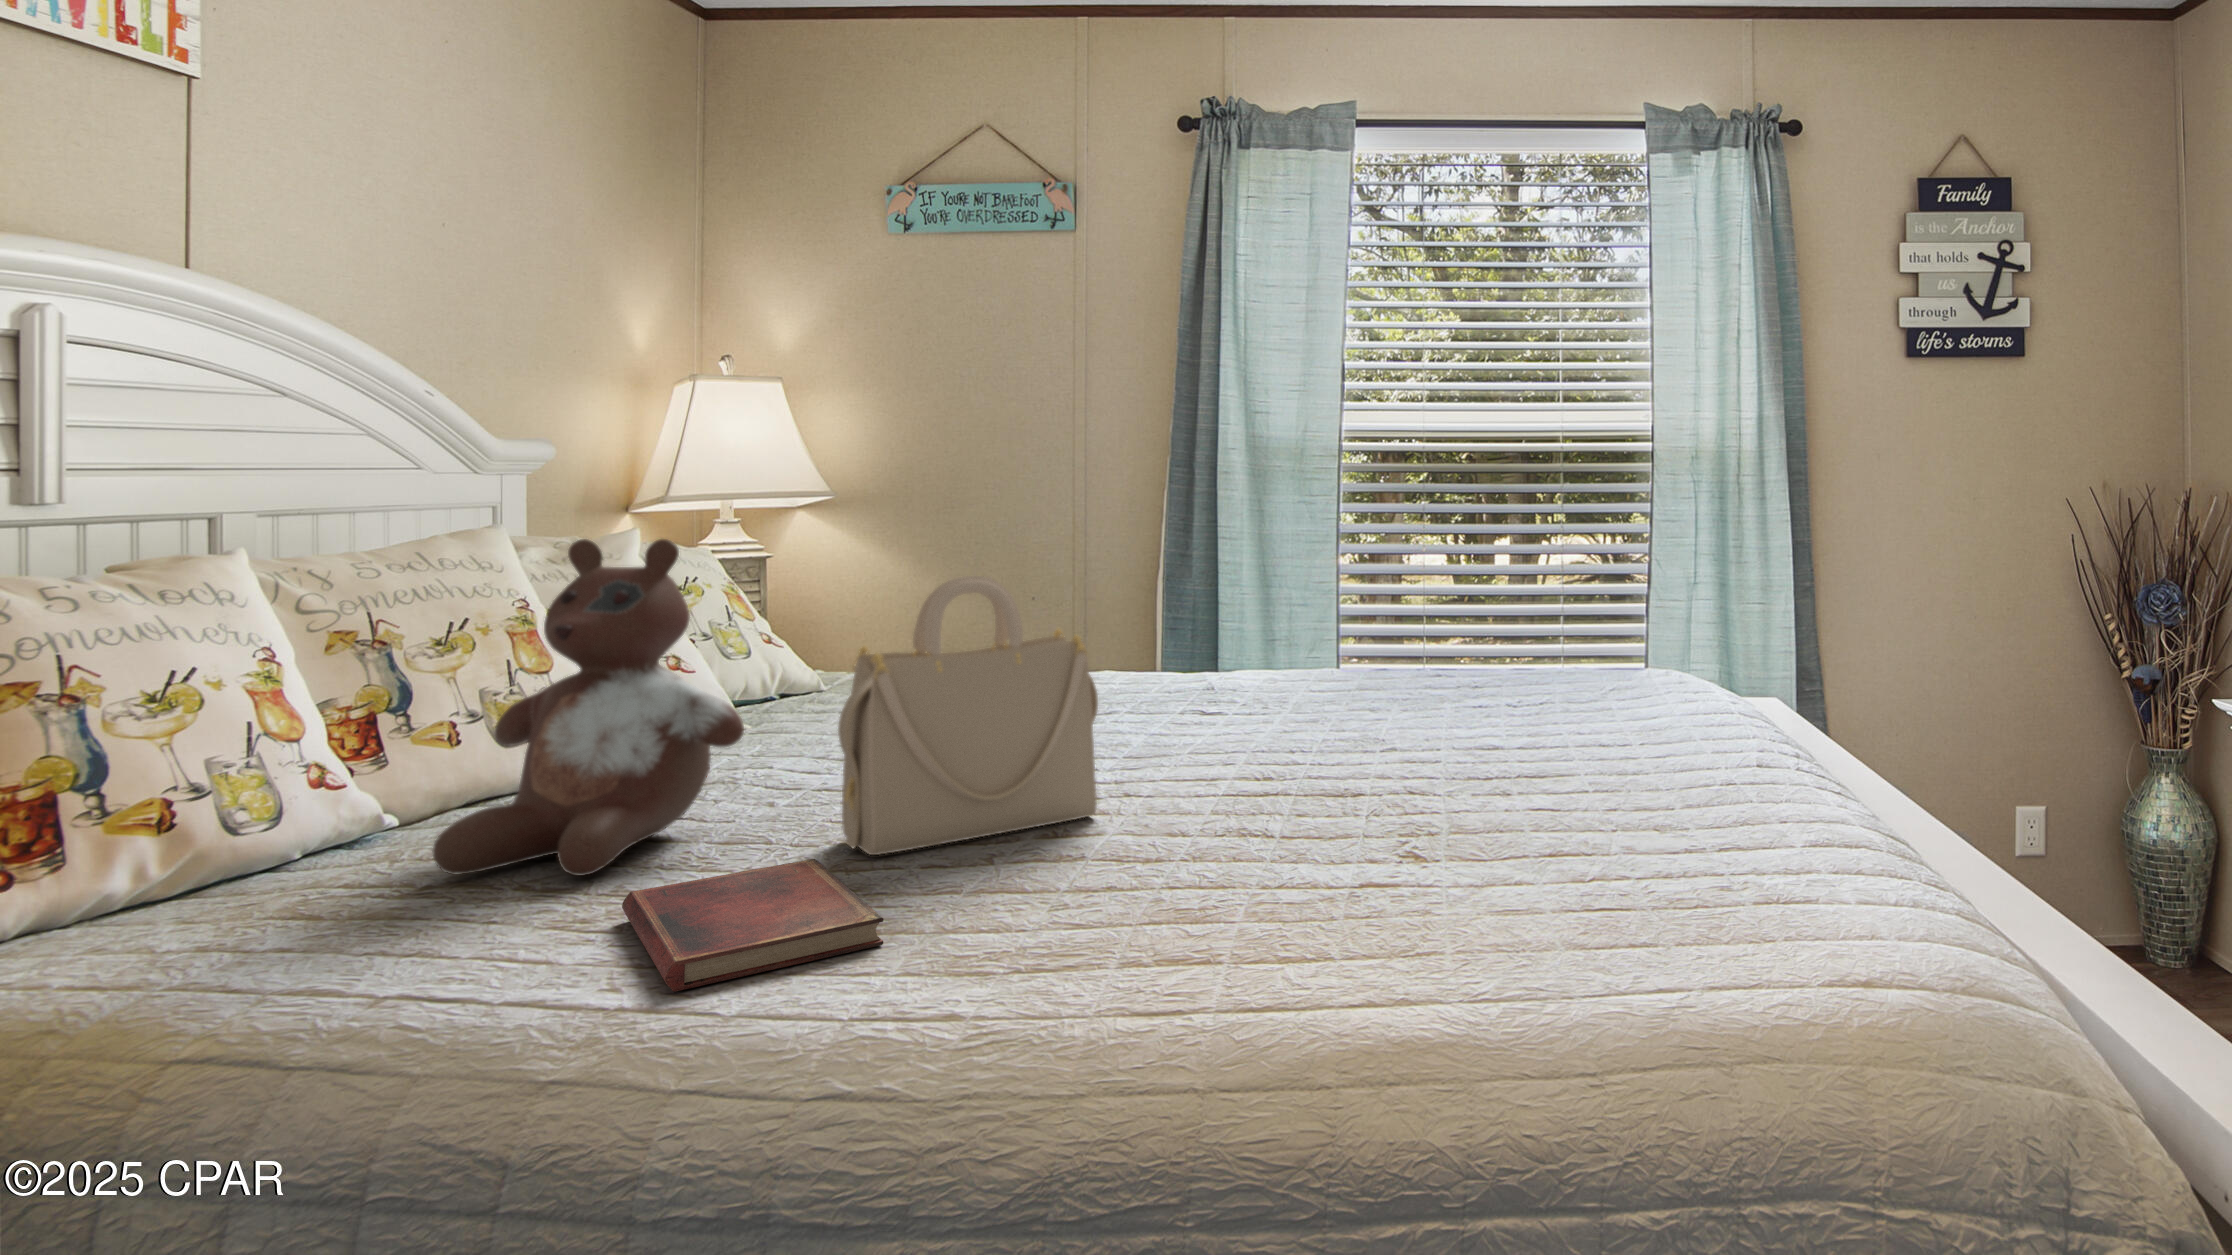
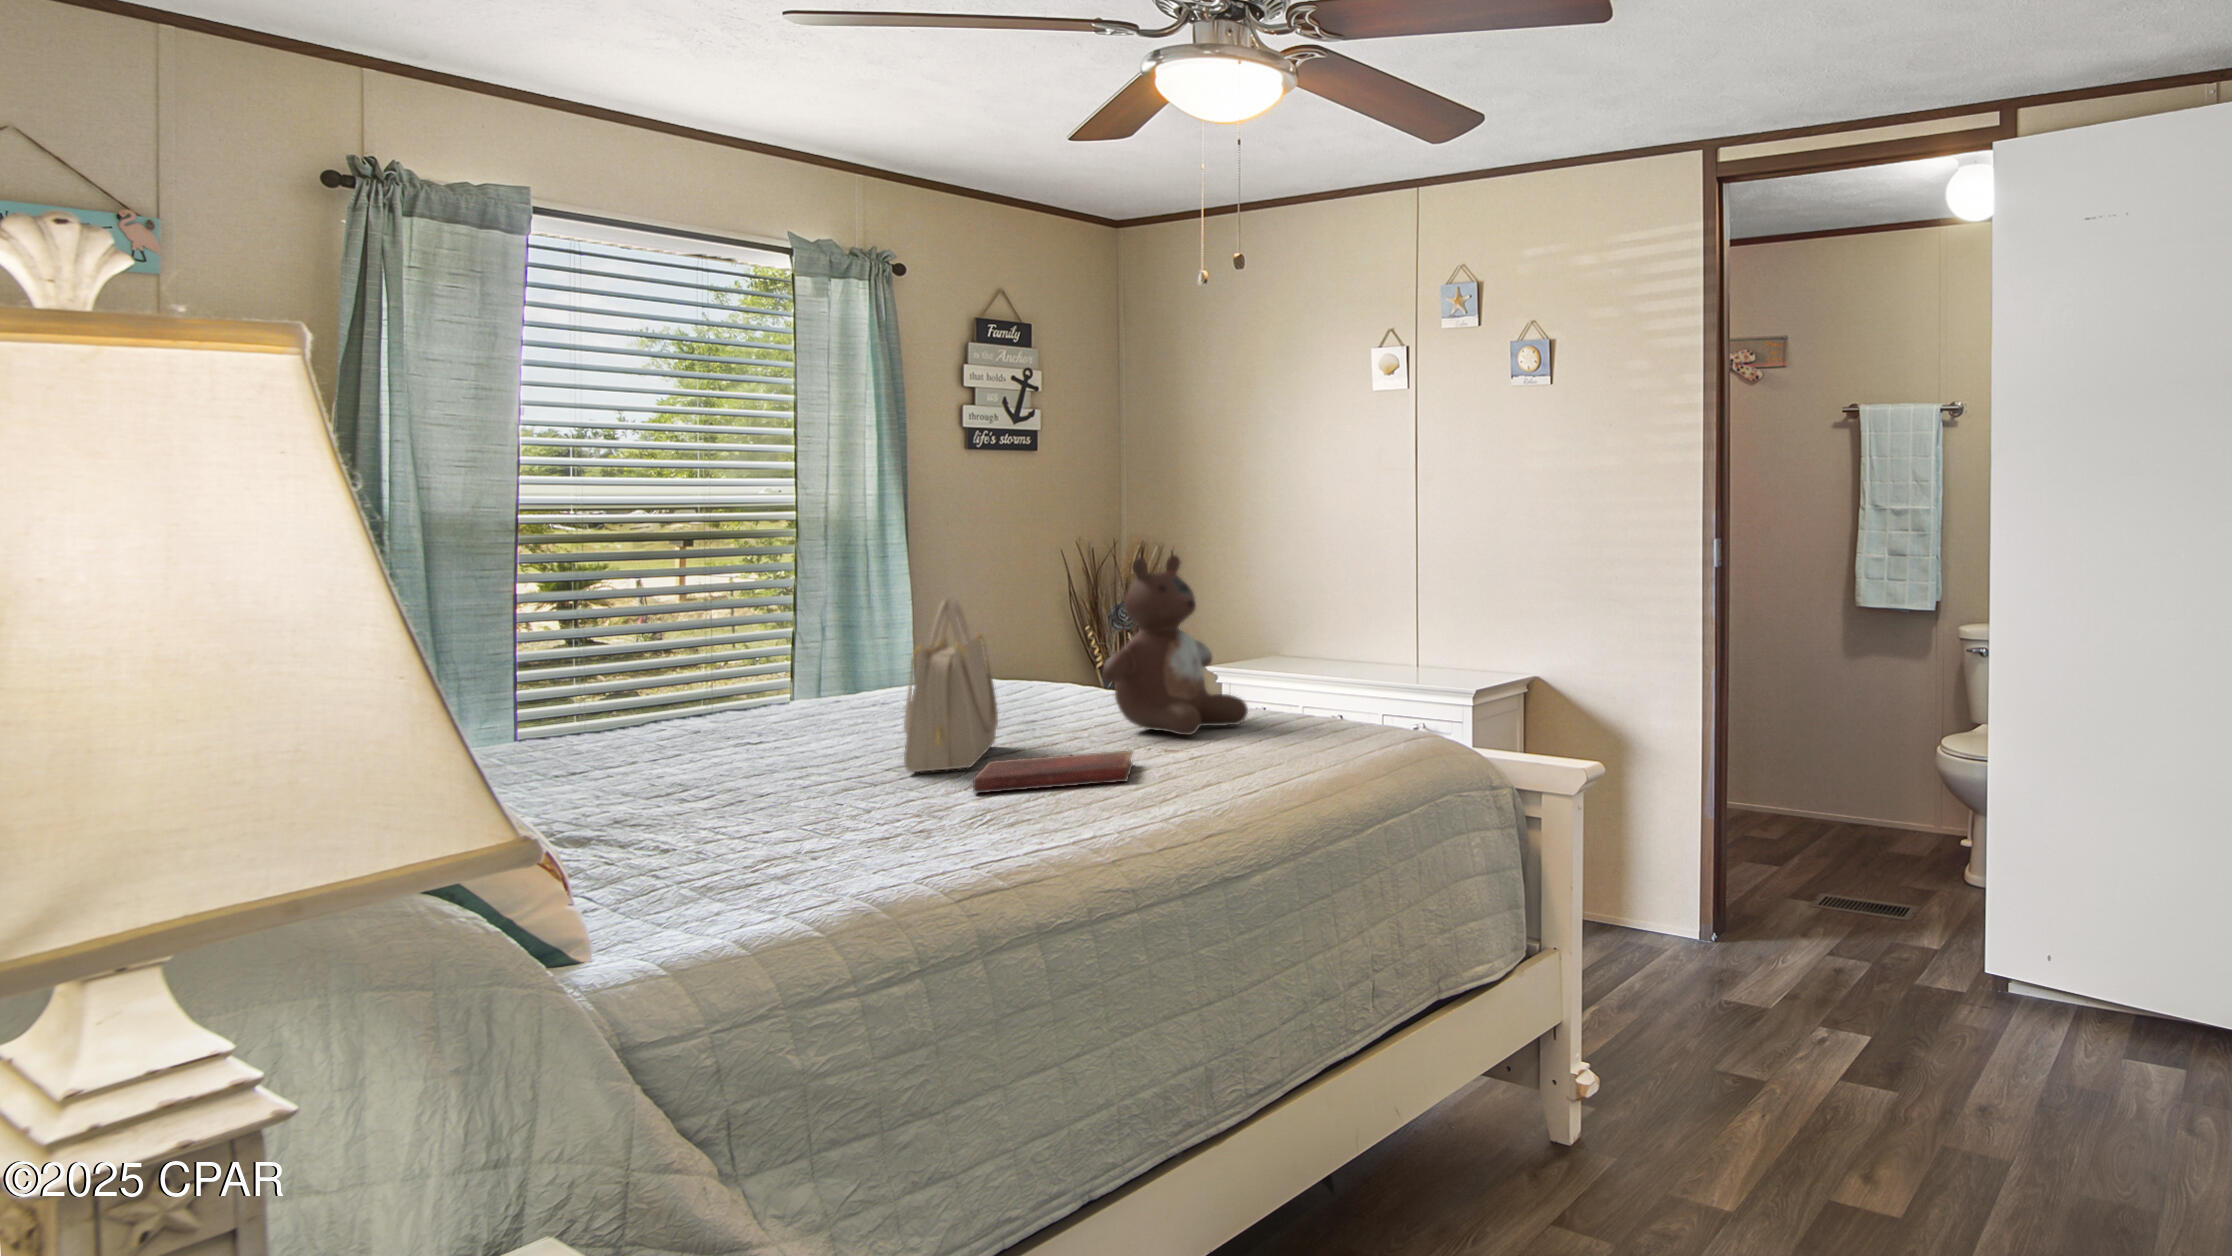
stuffed bear: present [433,539,744,876] -> present [1102,555,1248,735]

